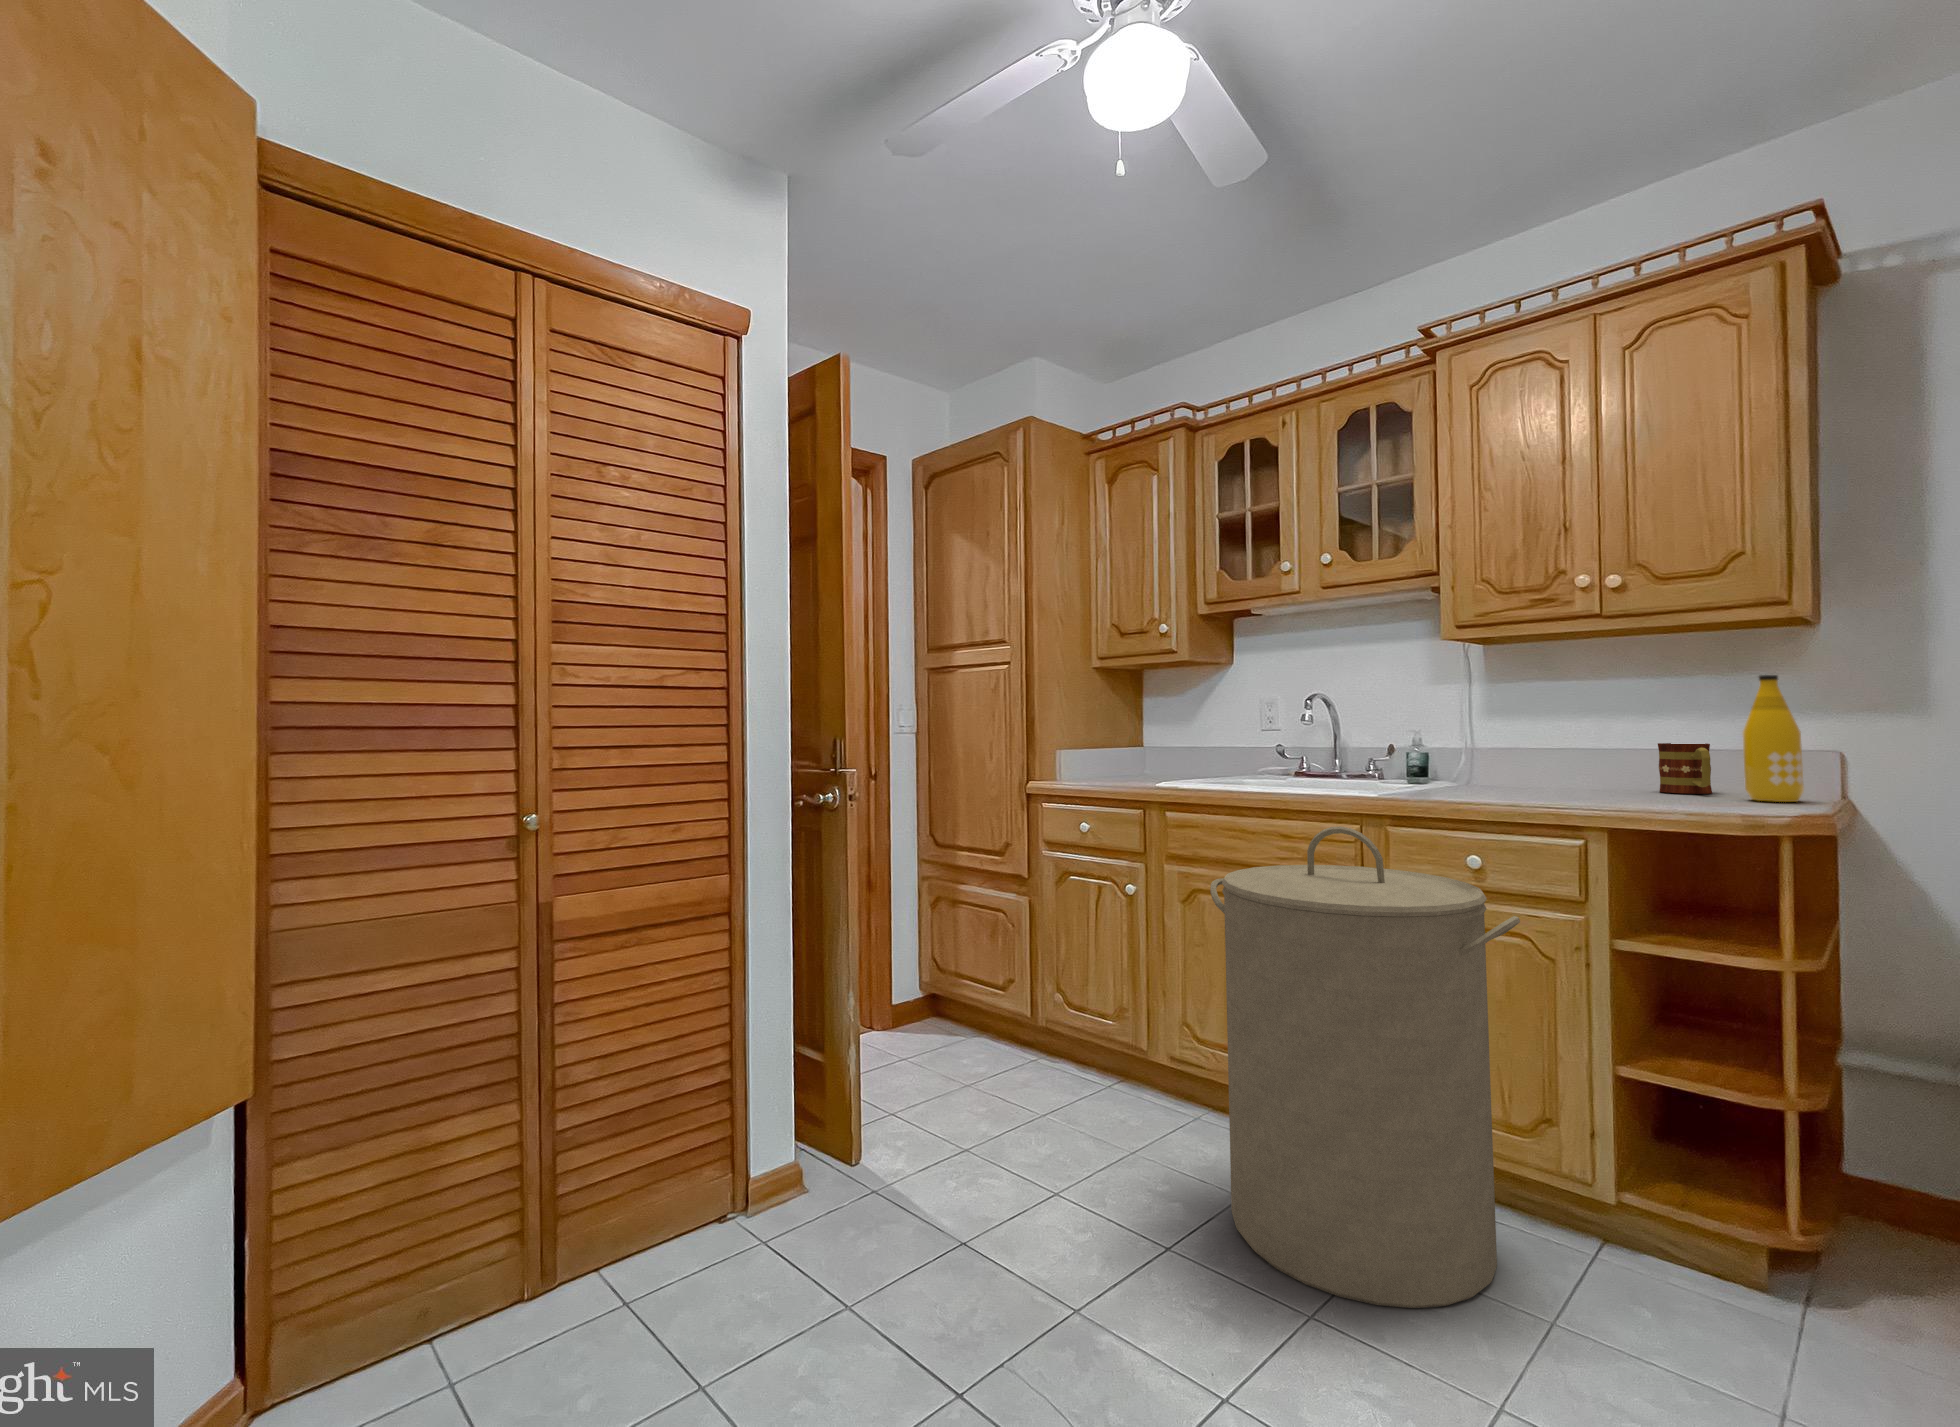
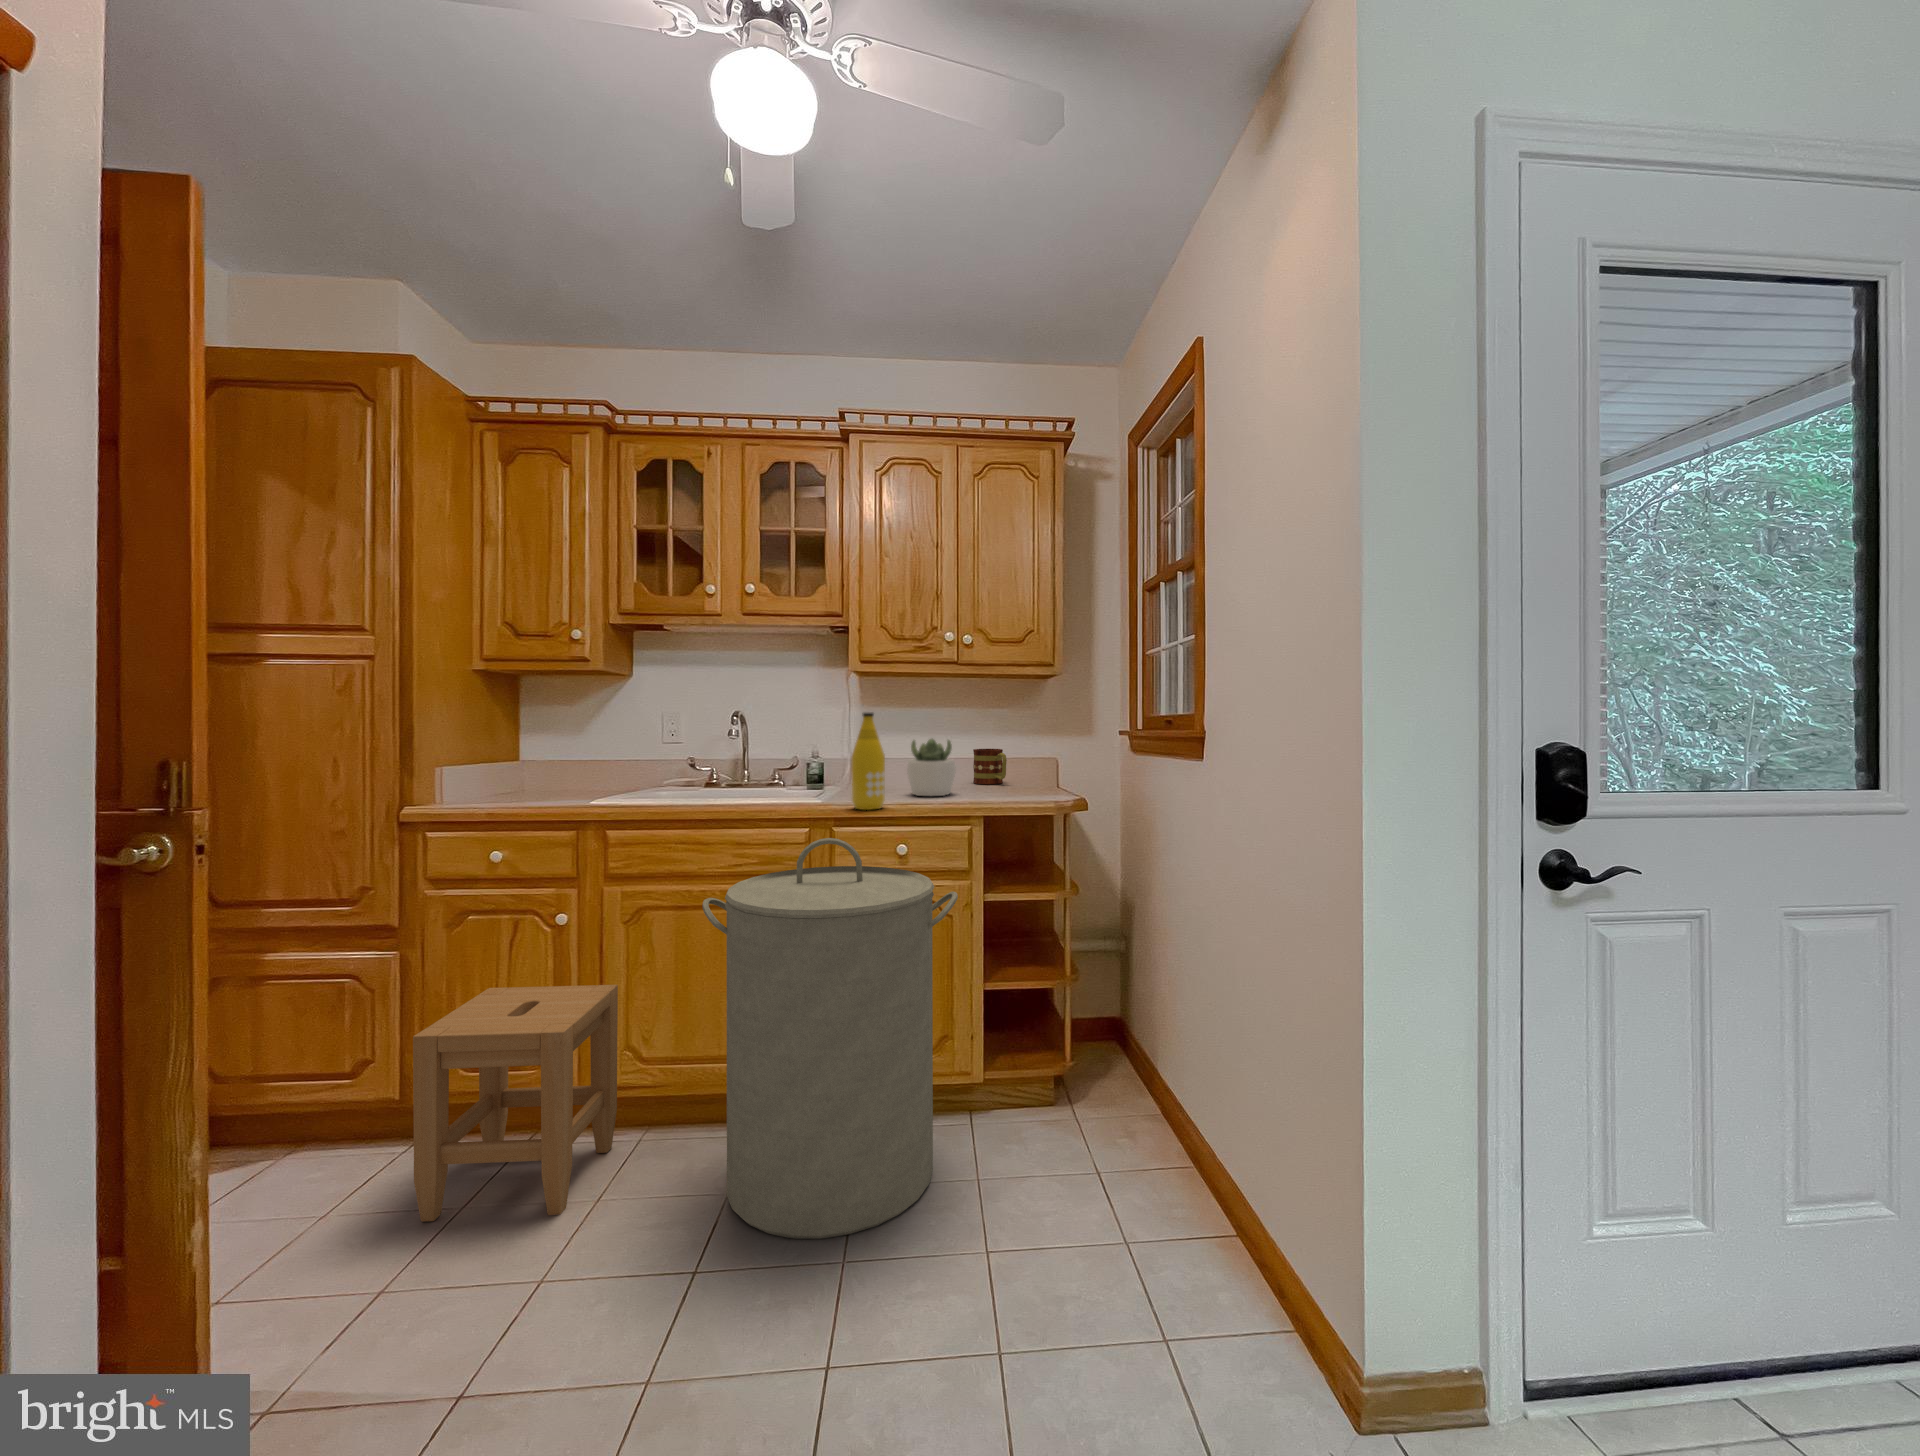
bottle: present [1742,675,1804,802] -> present [851,713,885,810]
succulent plant: none [1518,723,1595,799] -> present [907,739,956,796]
stool: none [1002,937,1175,1152] -> present [413,985,618,1222]

